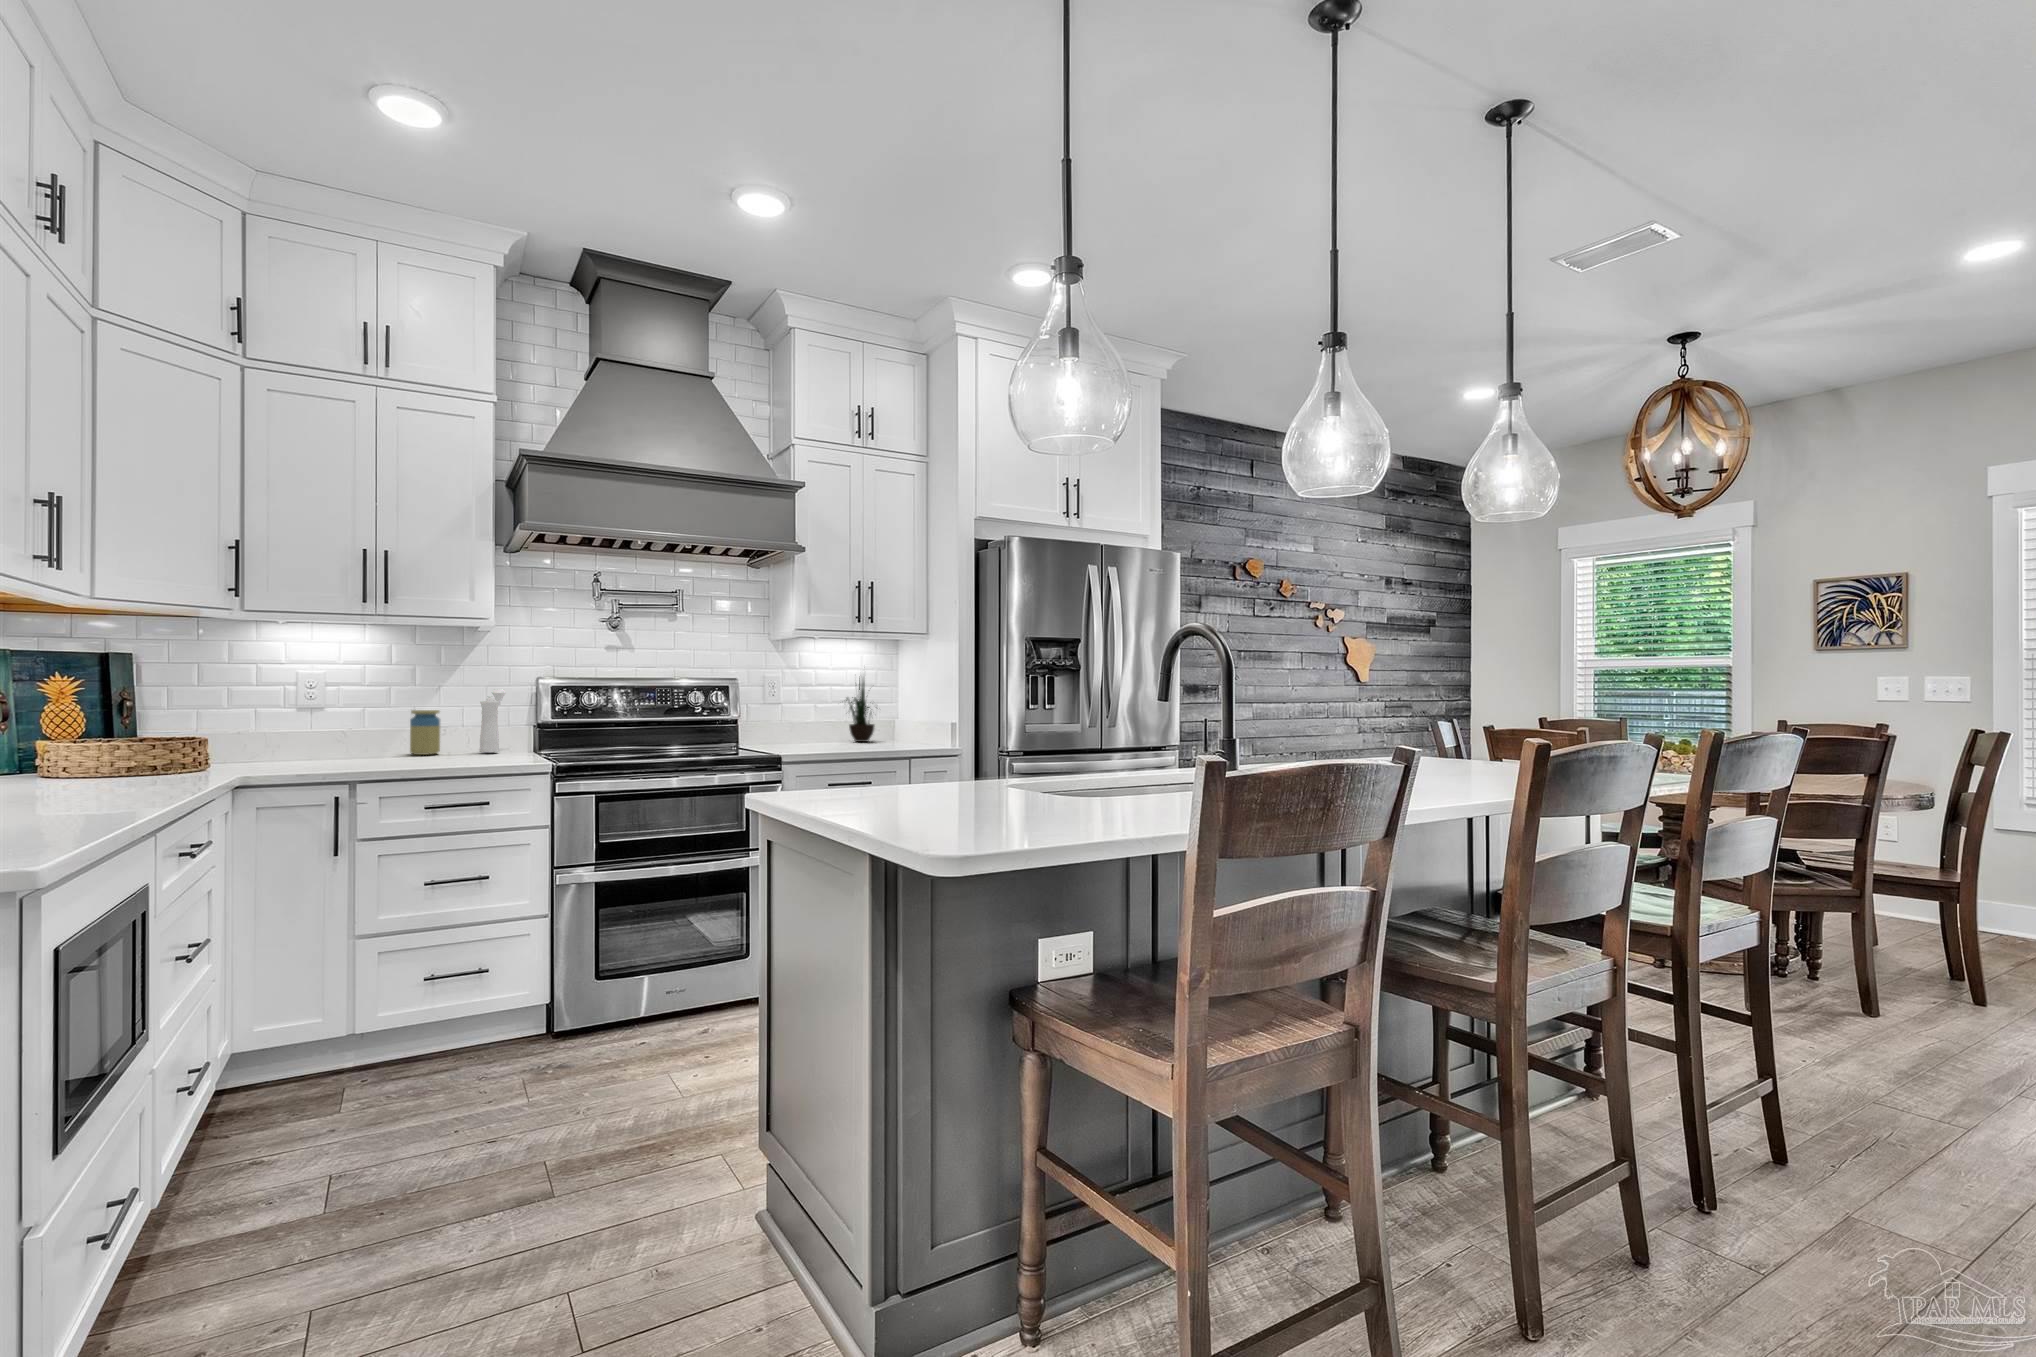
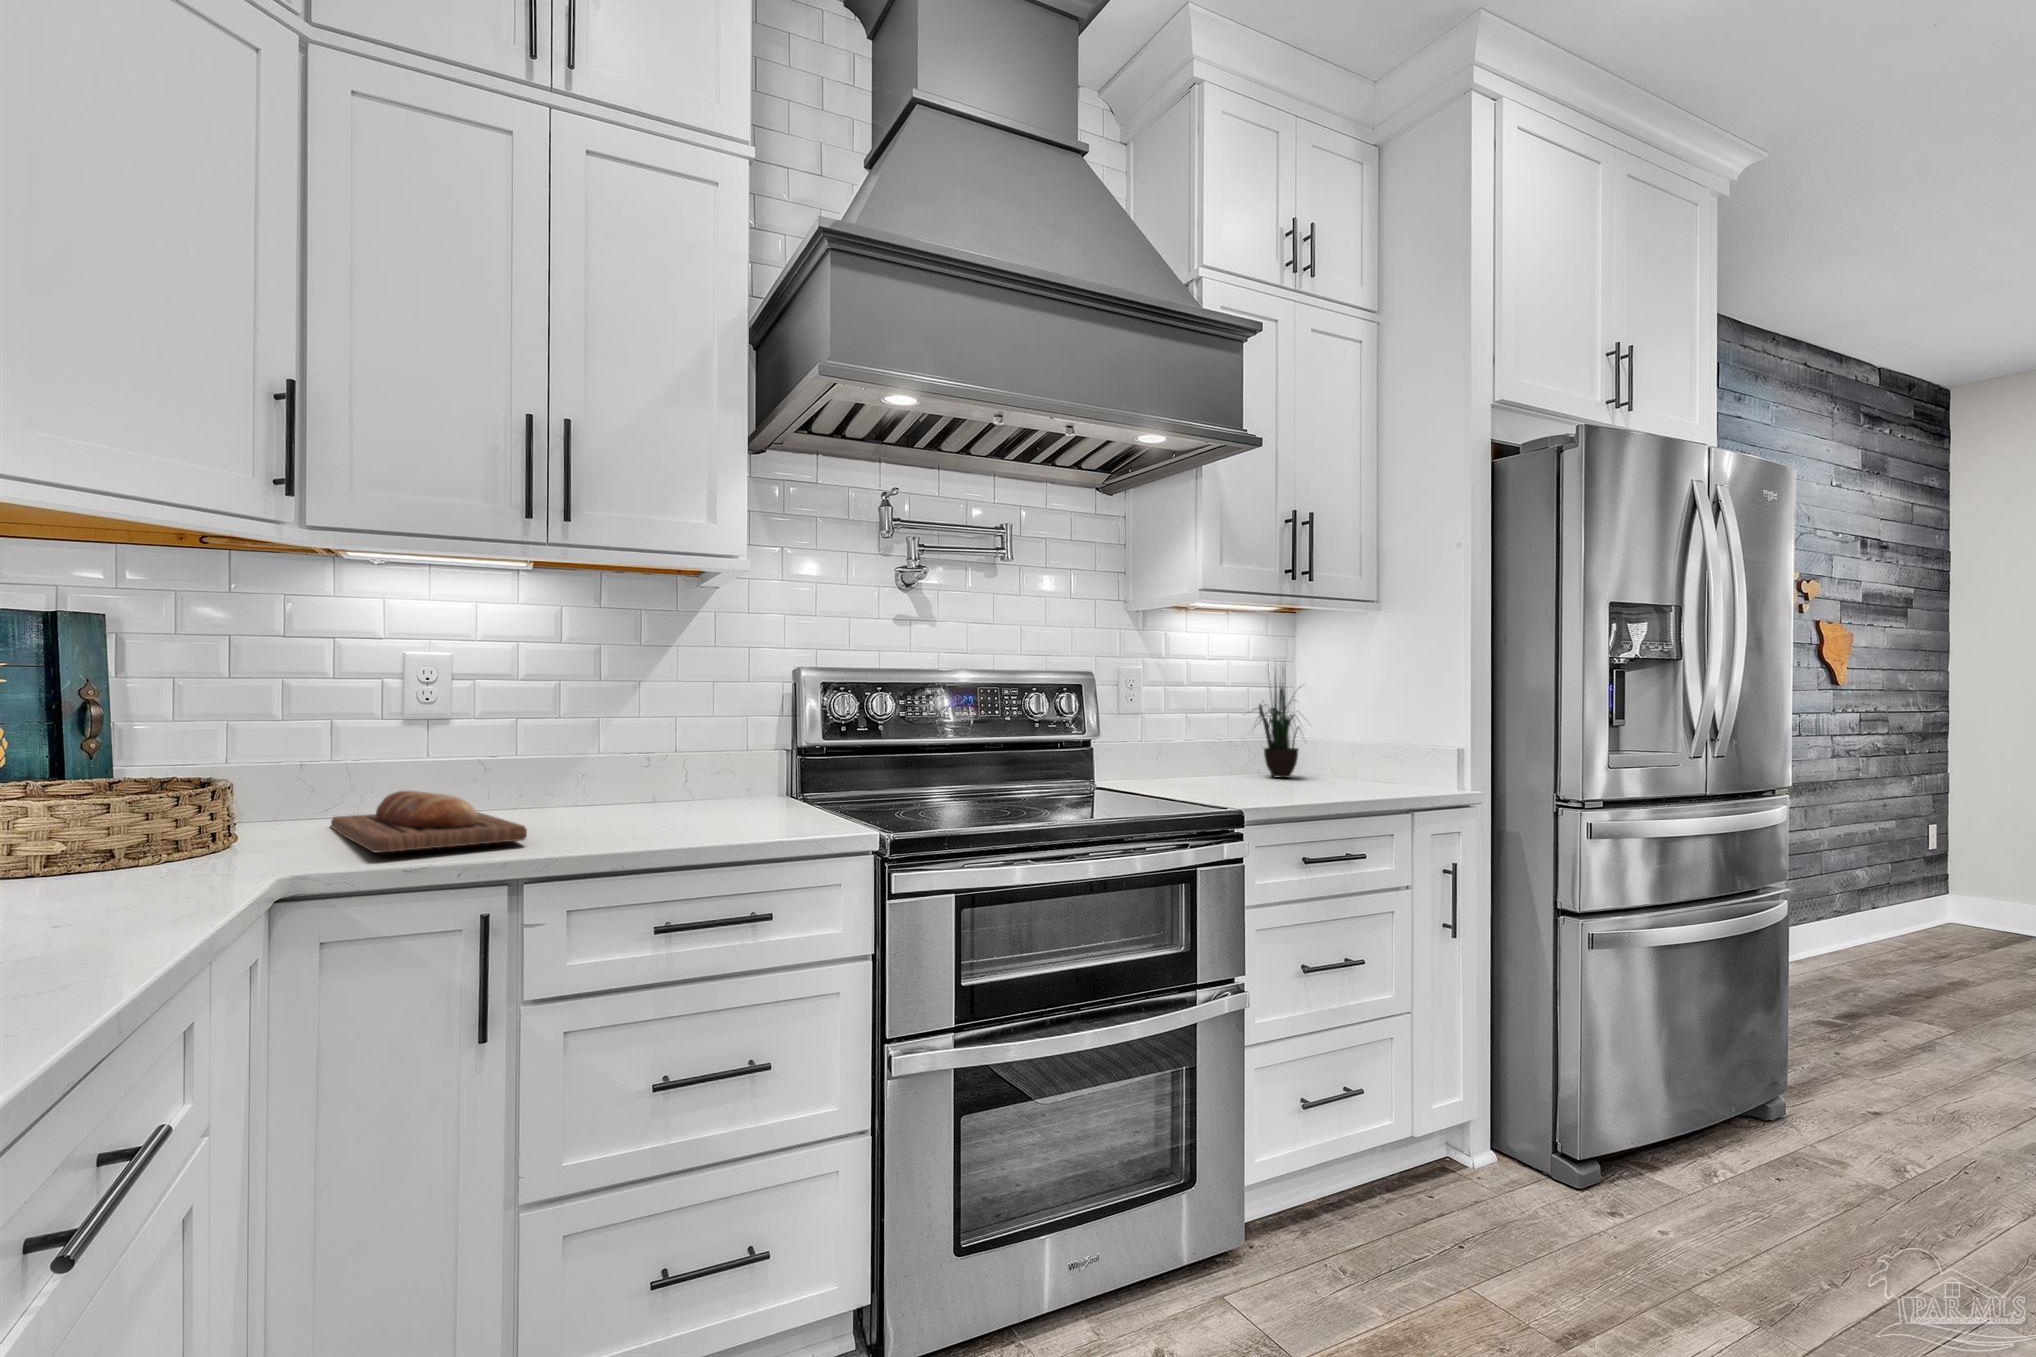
pepper mill: present [480,689,506,752] -> none [716,689,751,803]
jar: present [410,710,440,755] -> none [599,726,650,809]
bread loaf: none [259,743,360,768] -> present [331,791,527,853]

